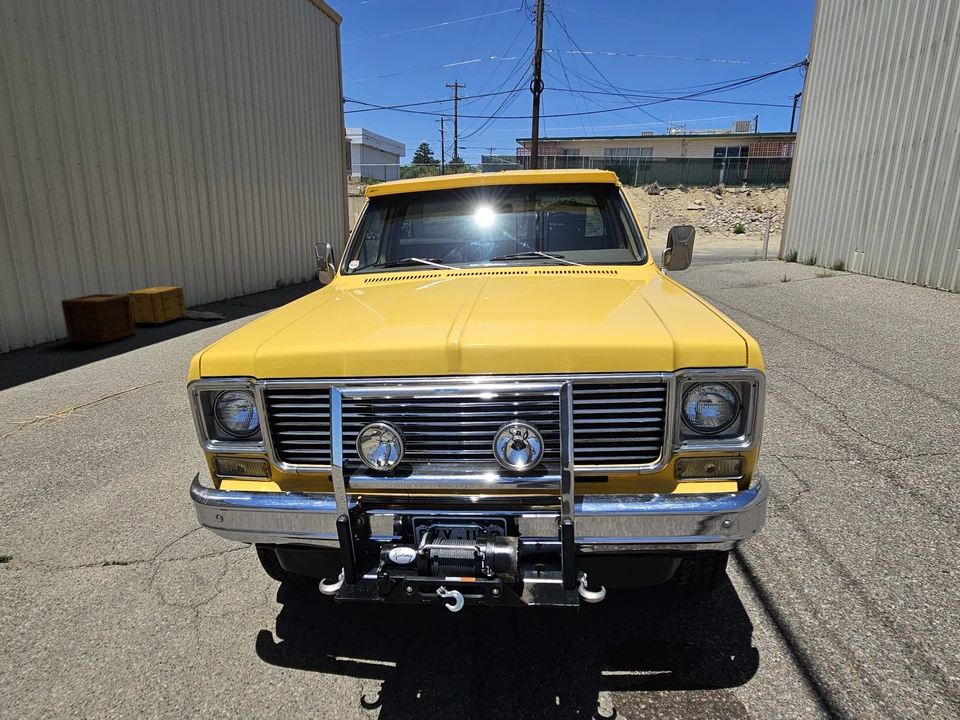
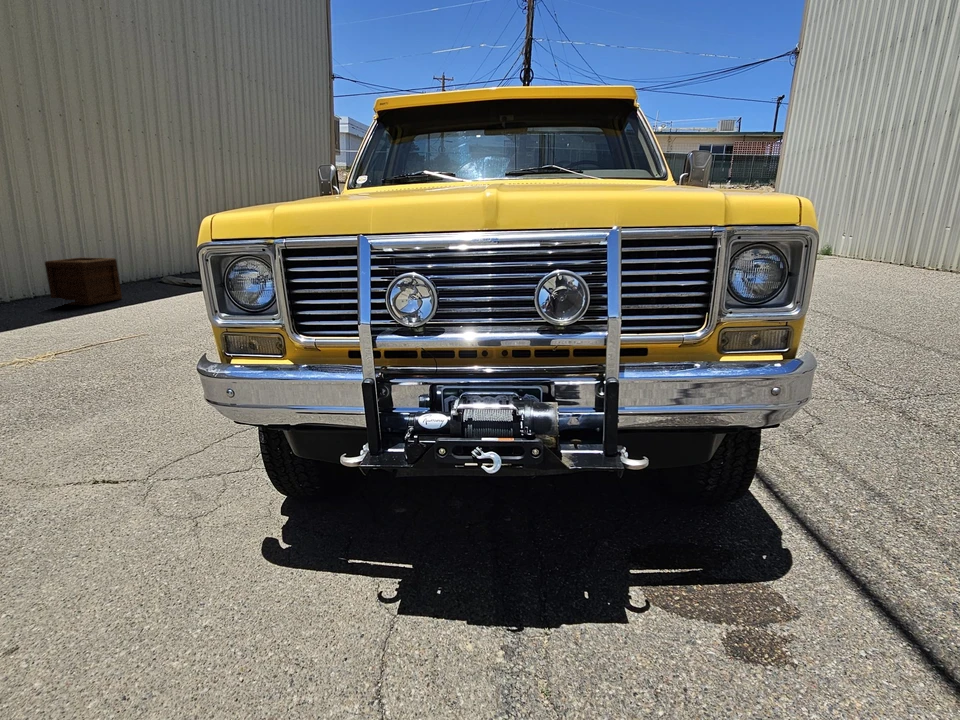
cardboard box: present [126,287,187,325] -> none [112,256,174,293]

